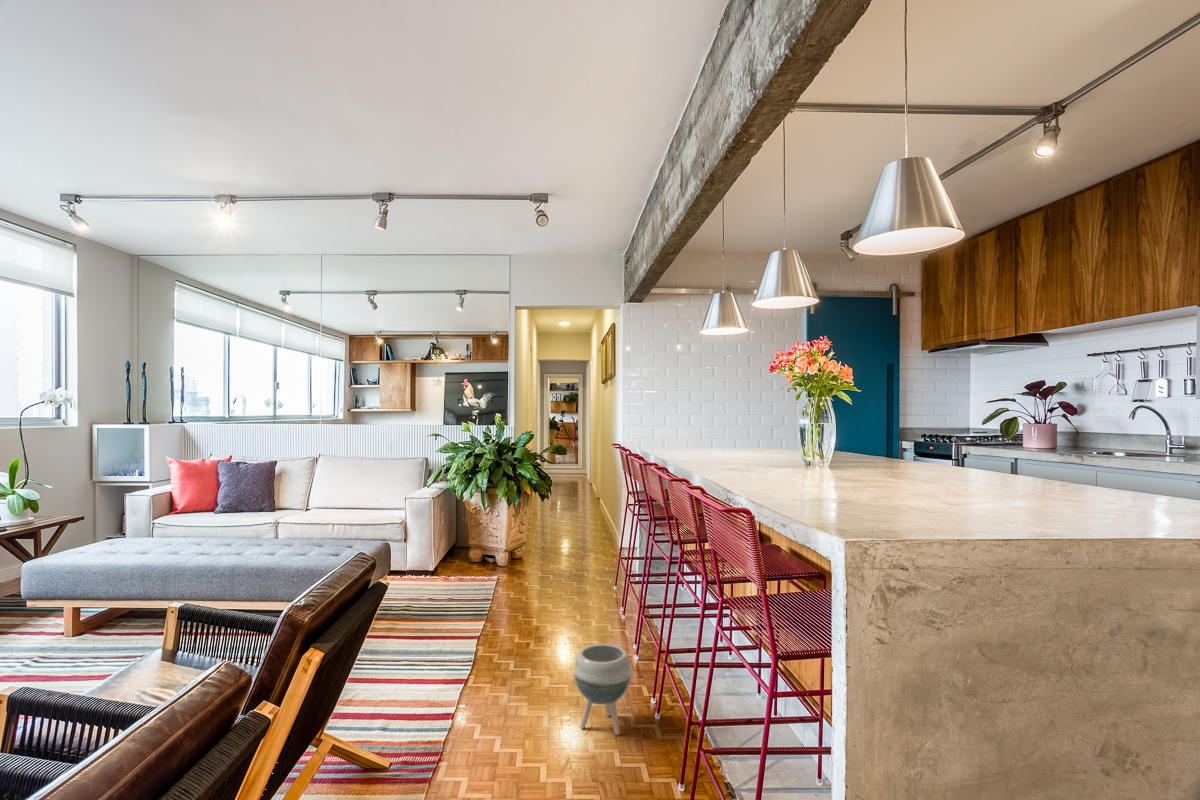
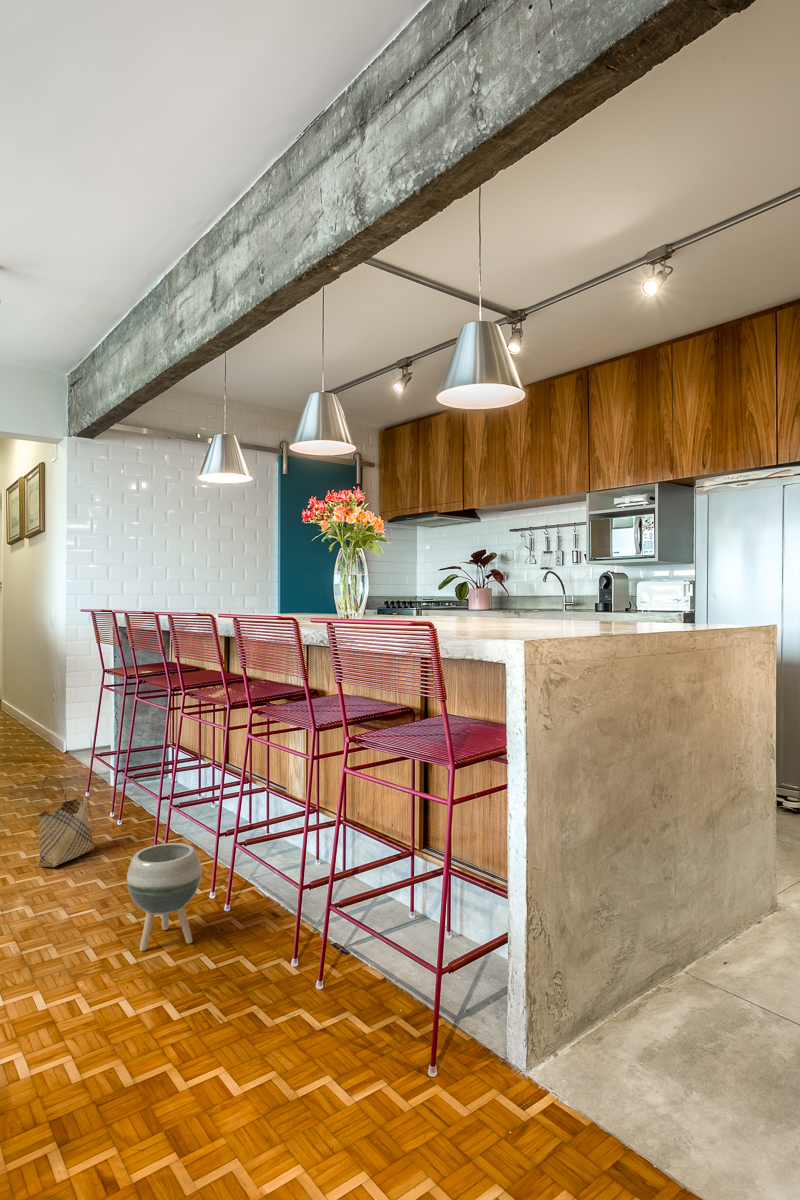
woven basket: none [562,565,604,635] -> present [38,776,94,867]

